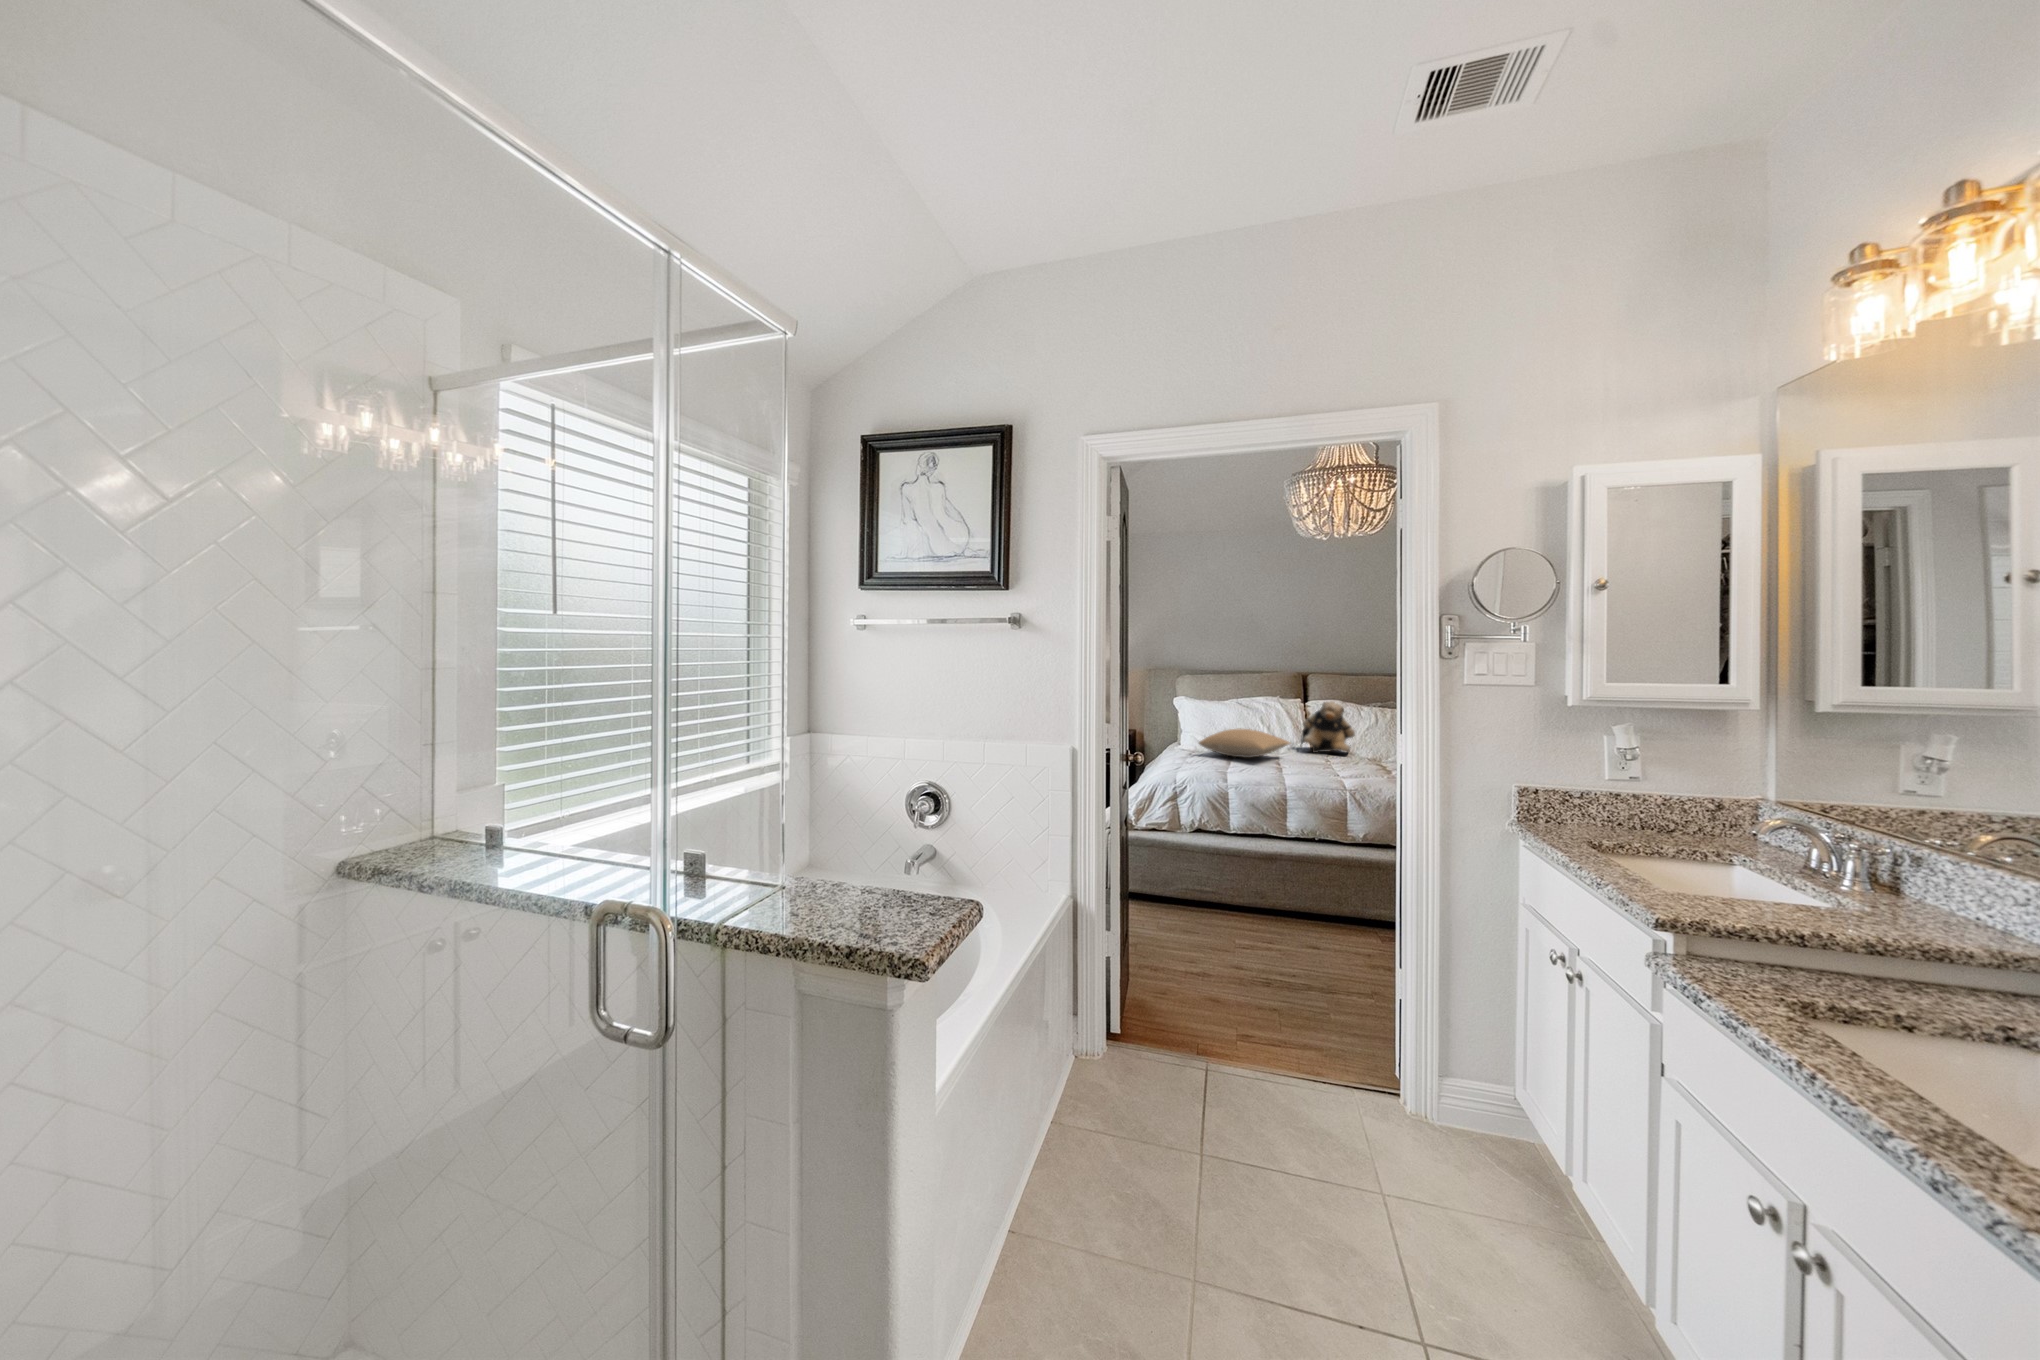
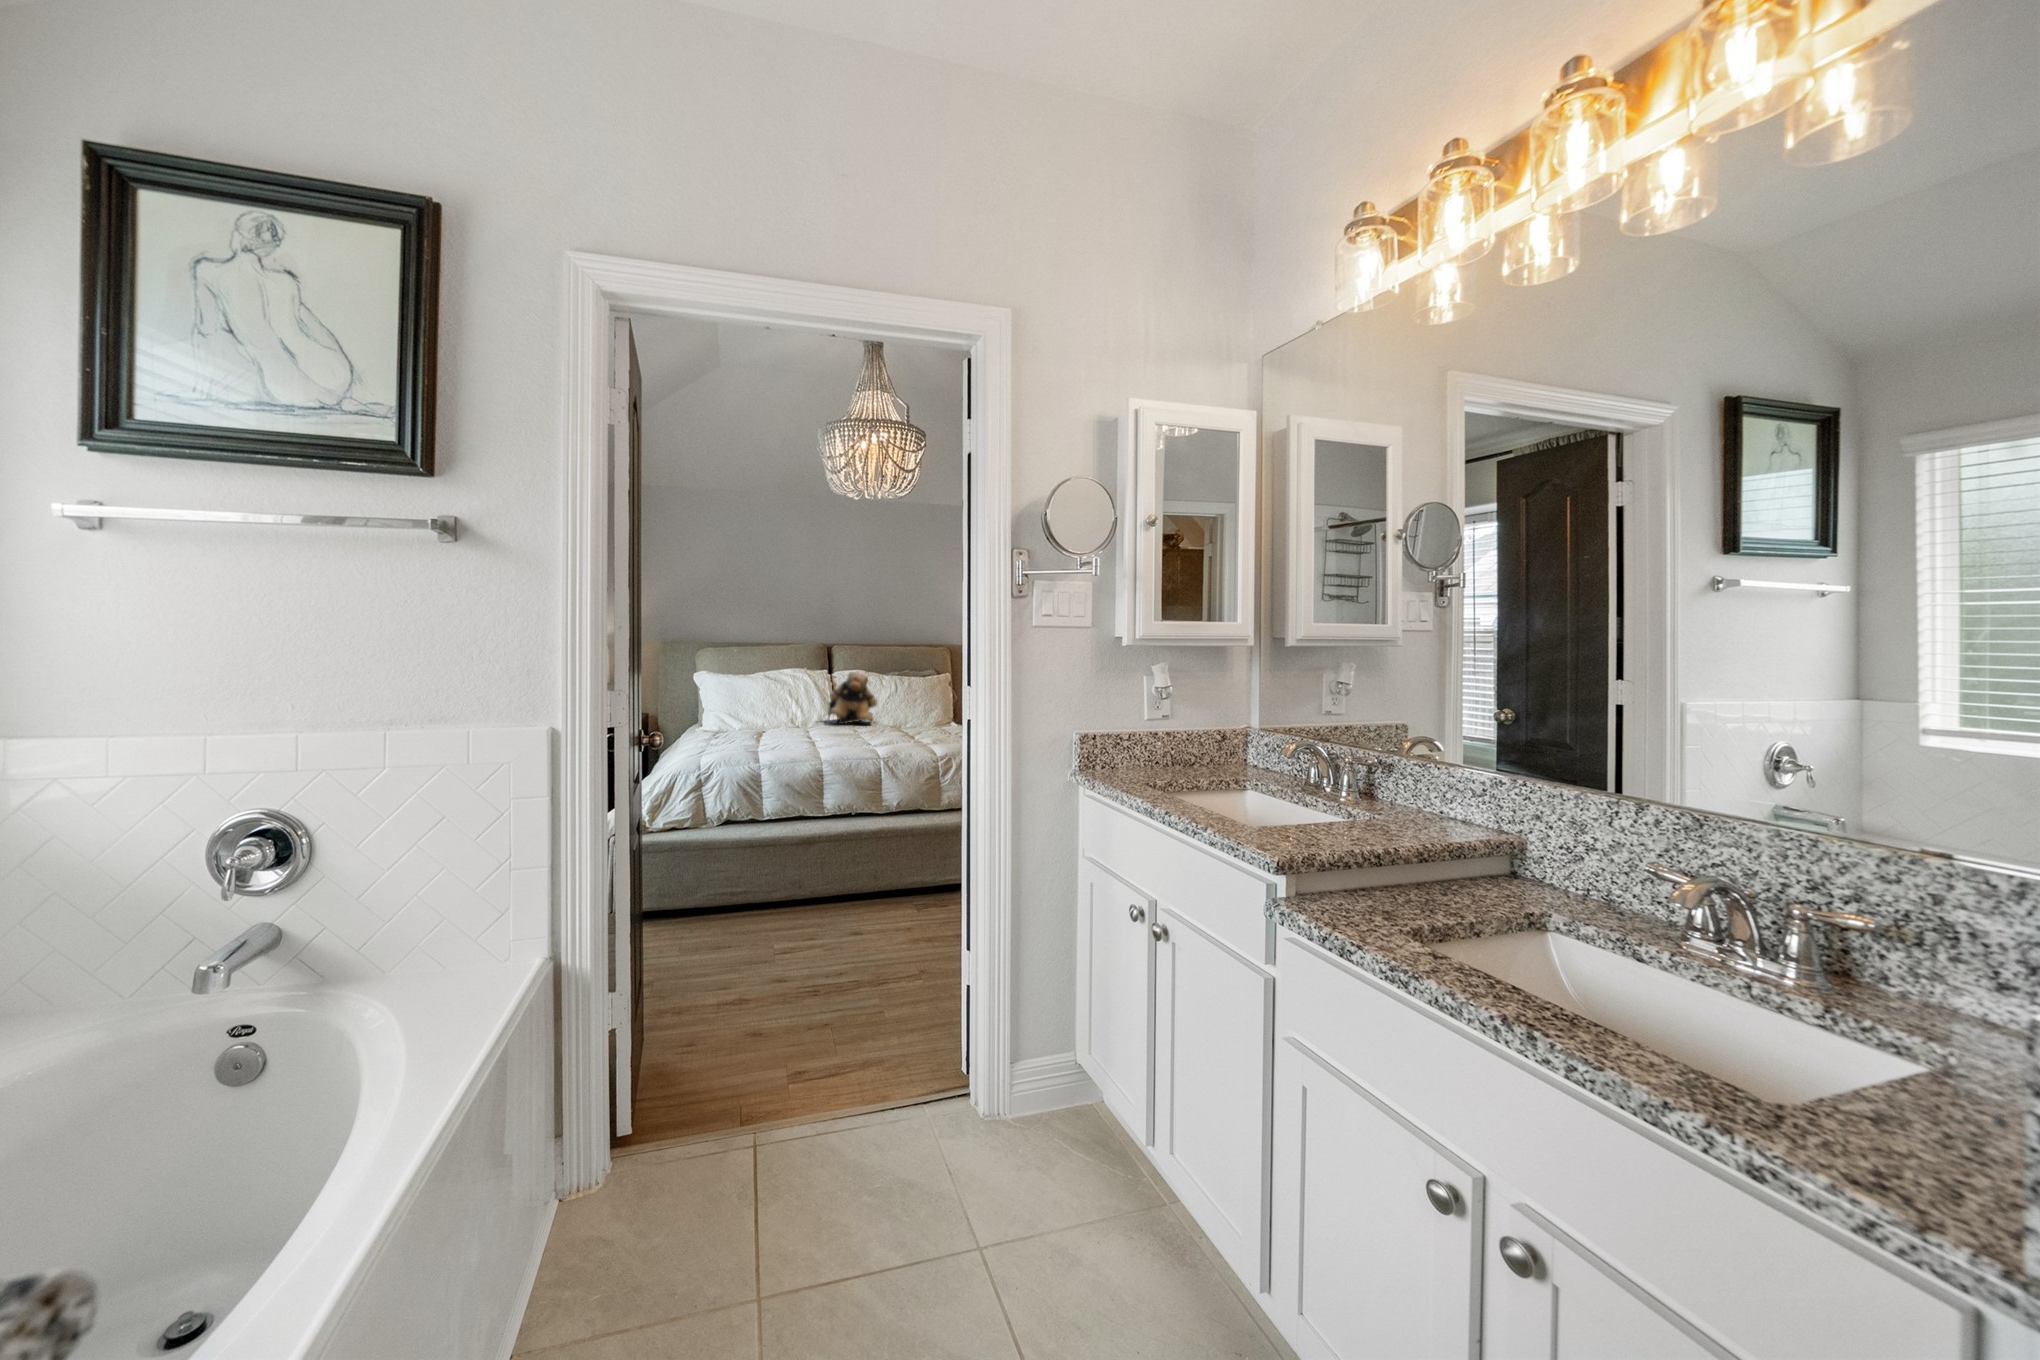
pillow: present [1199,728,1290,758] -> none [725,703,820,734]

